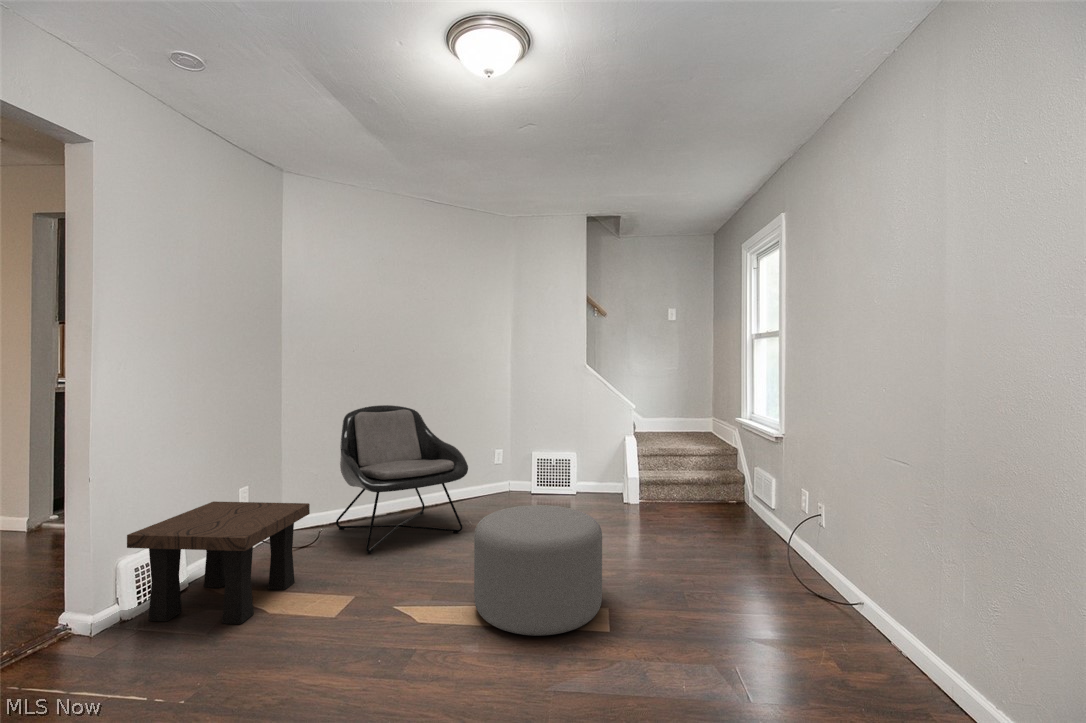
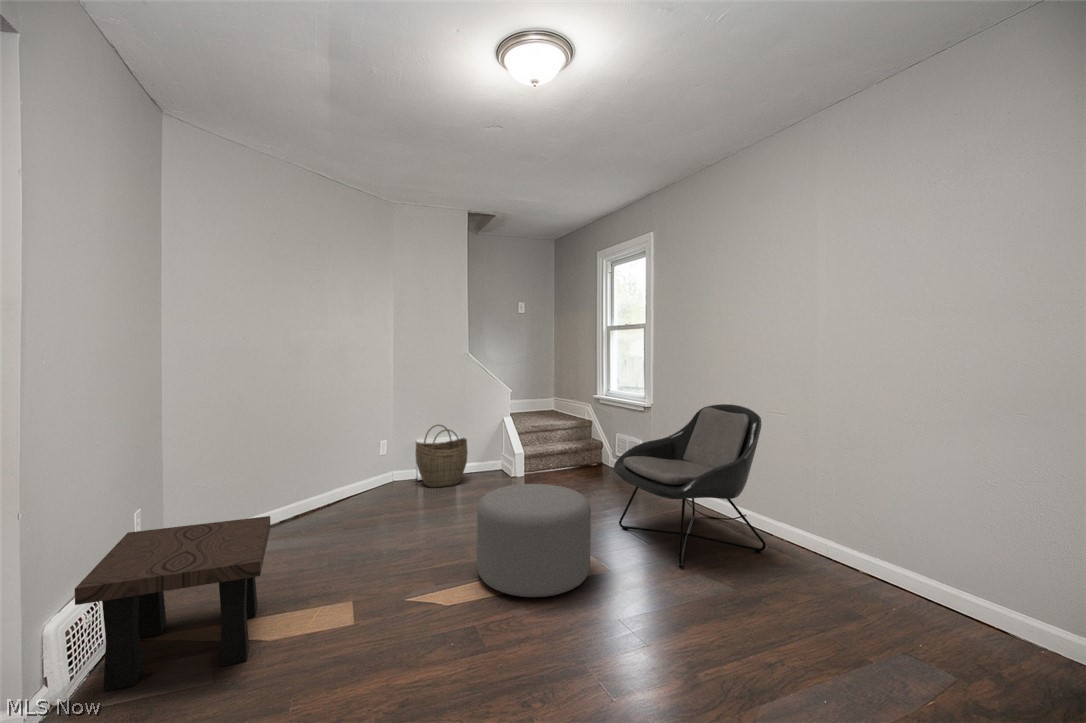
lounge chair: present [336,405,468,554] -> present [614,404,766,568]
woven basket: none [523,439,576,503] -> present [416,425,468,488]

